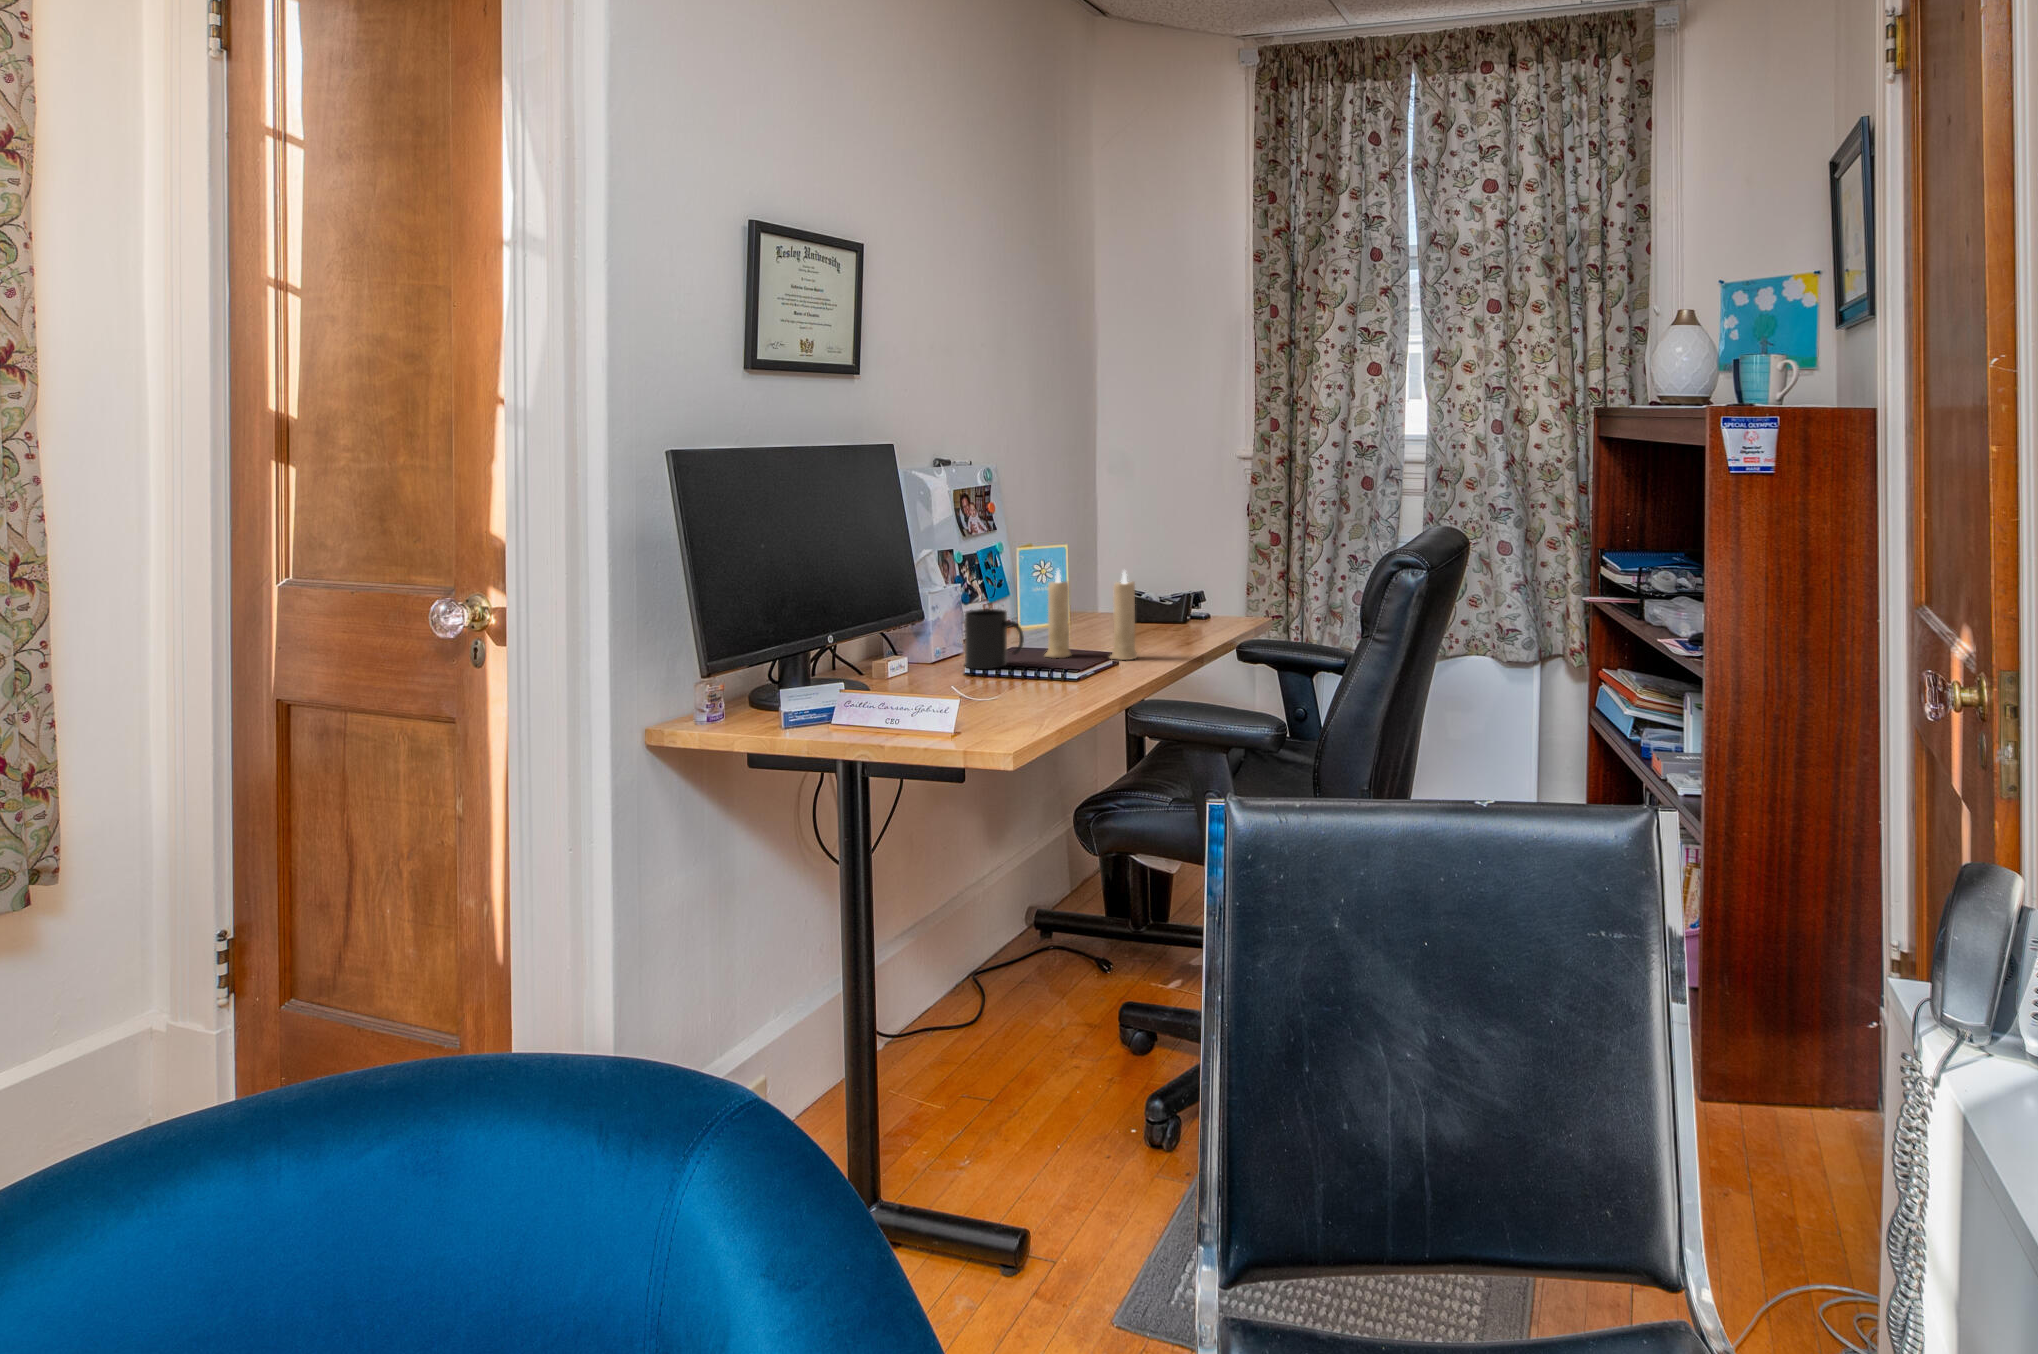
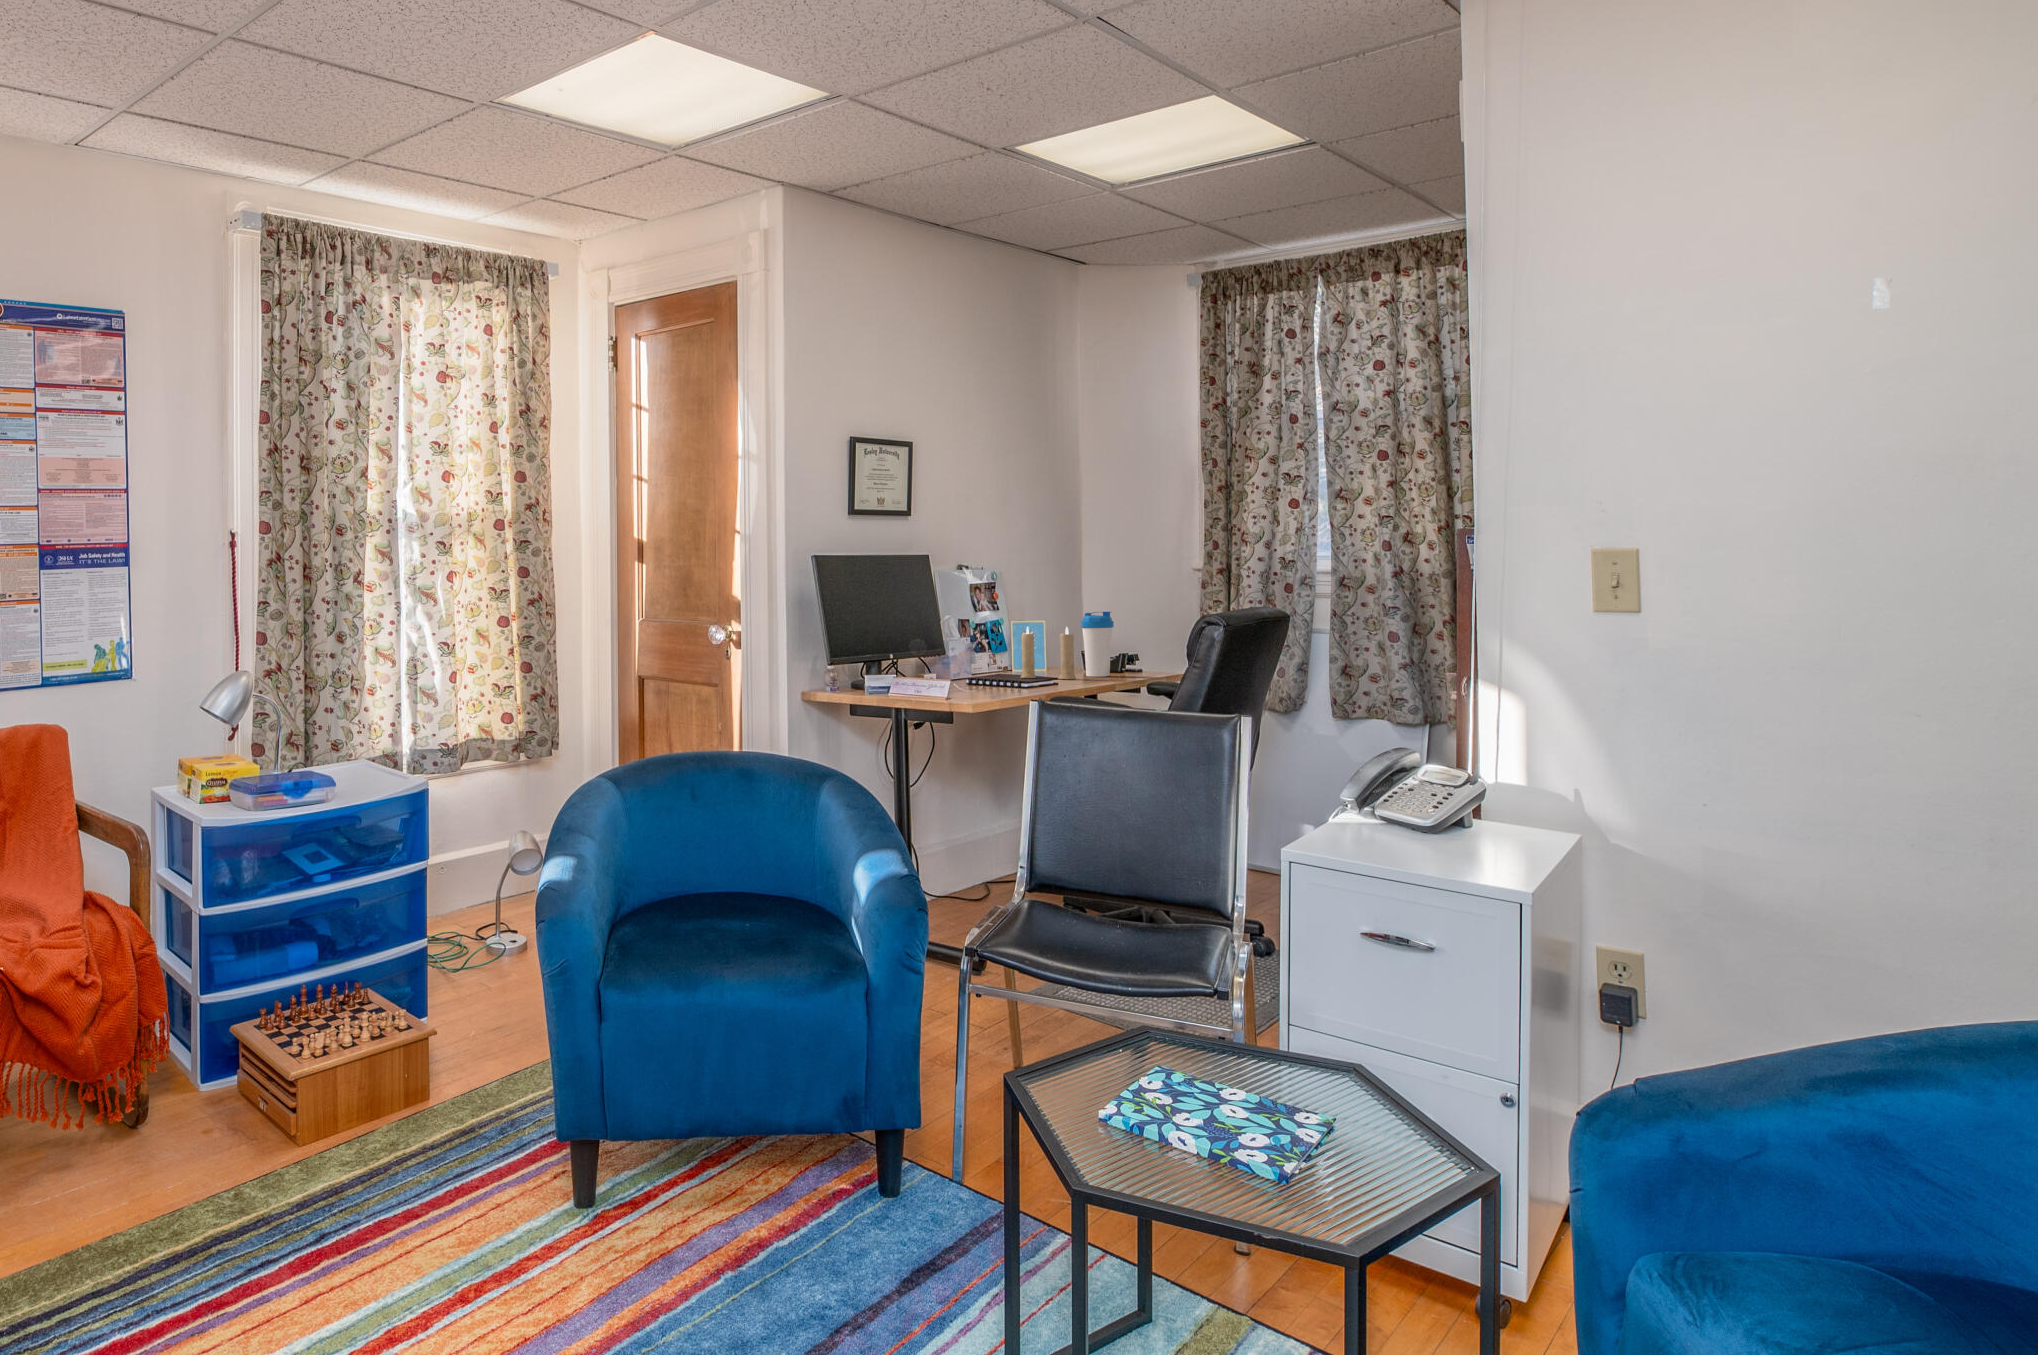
water bottle: none [1134,535,1183,642] -> present [1081,612,1114,677]
mug: present [964,609,1024,669] -> none [971,648,1004,679]

